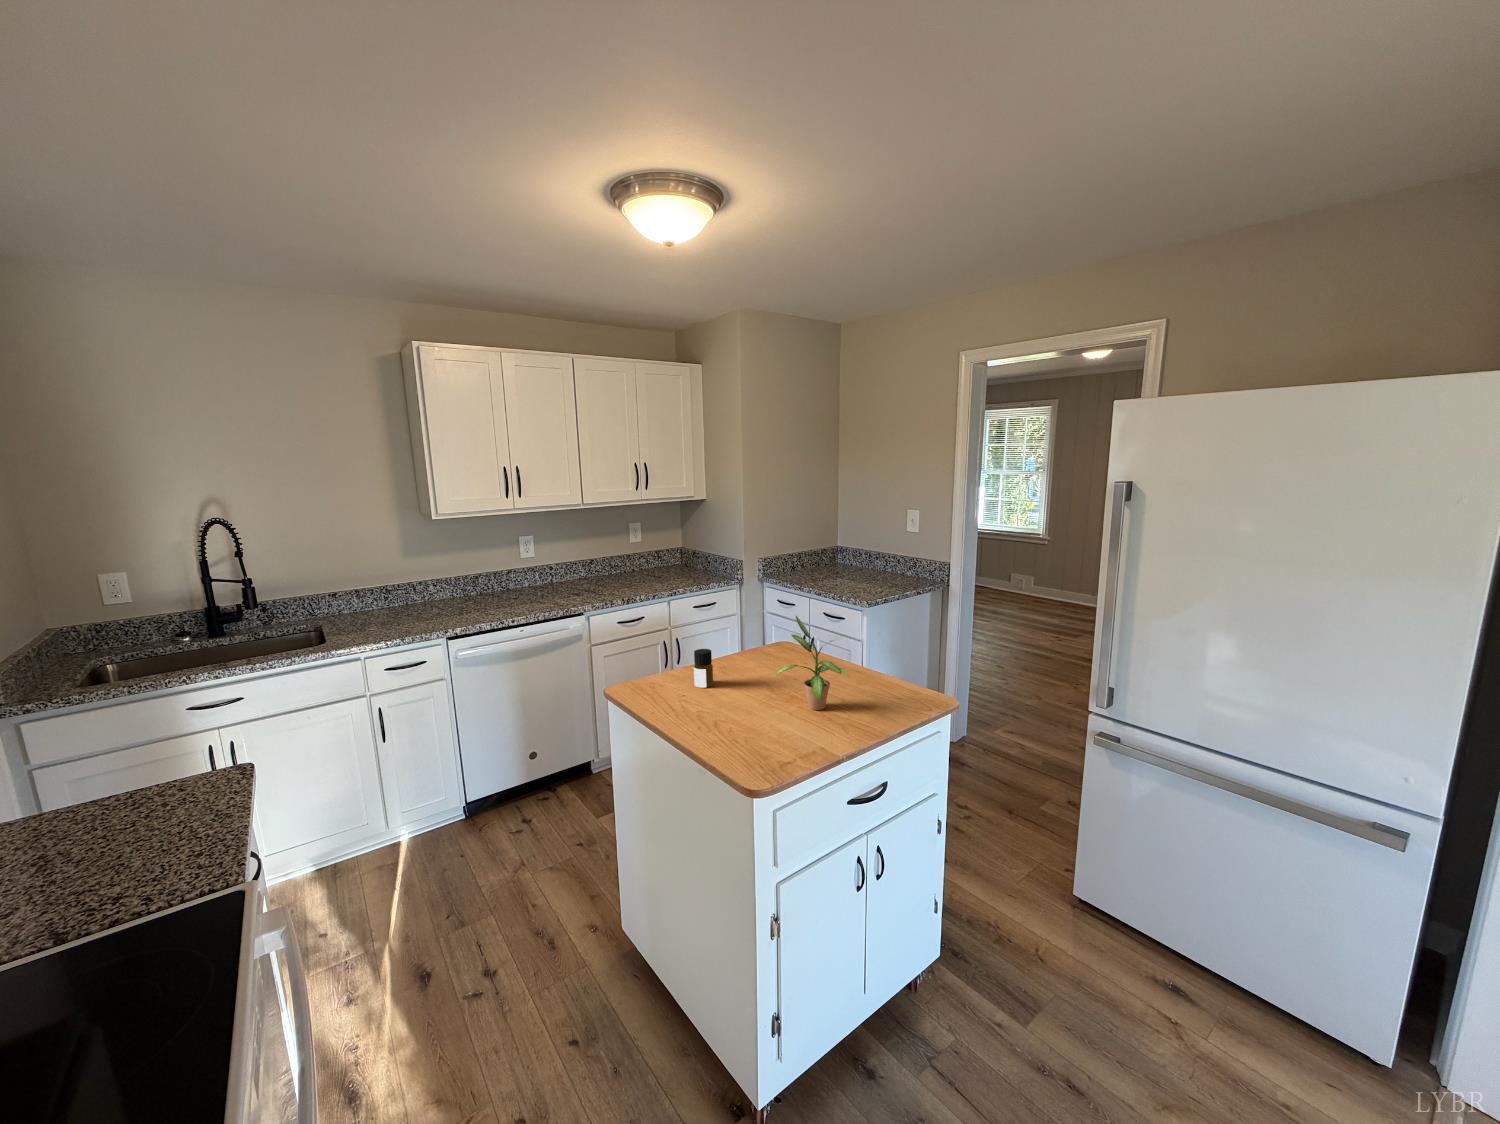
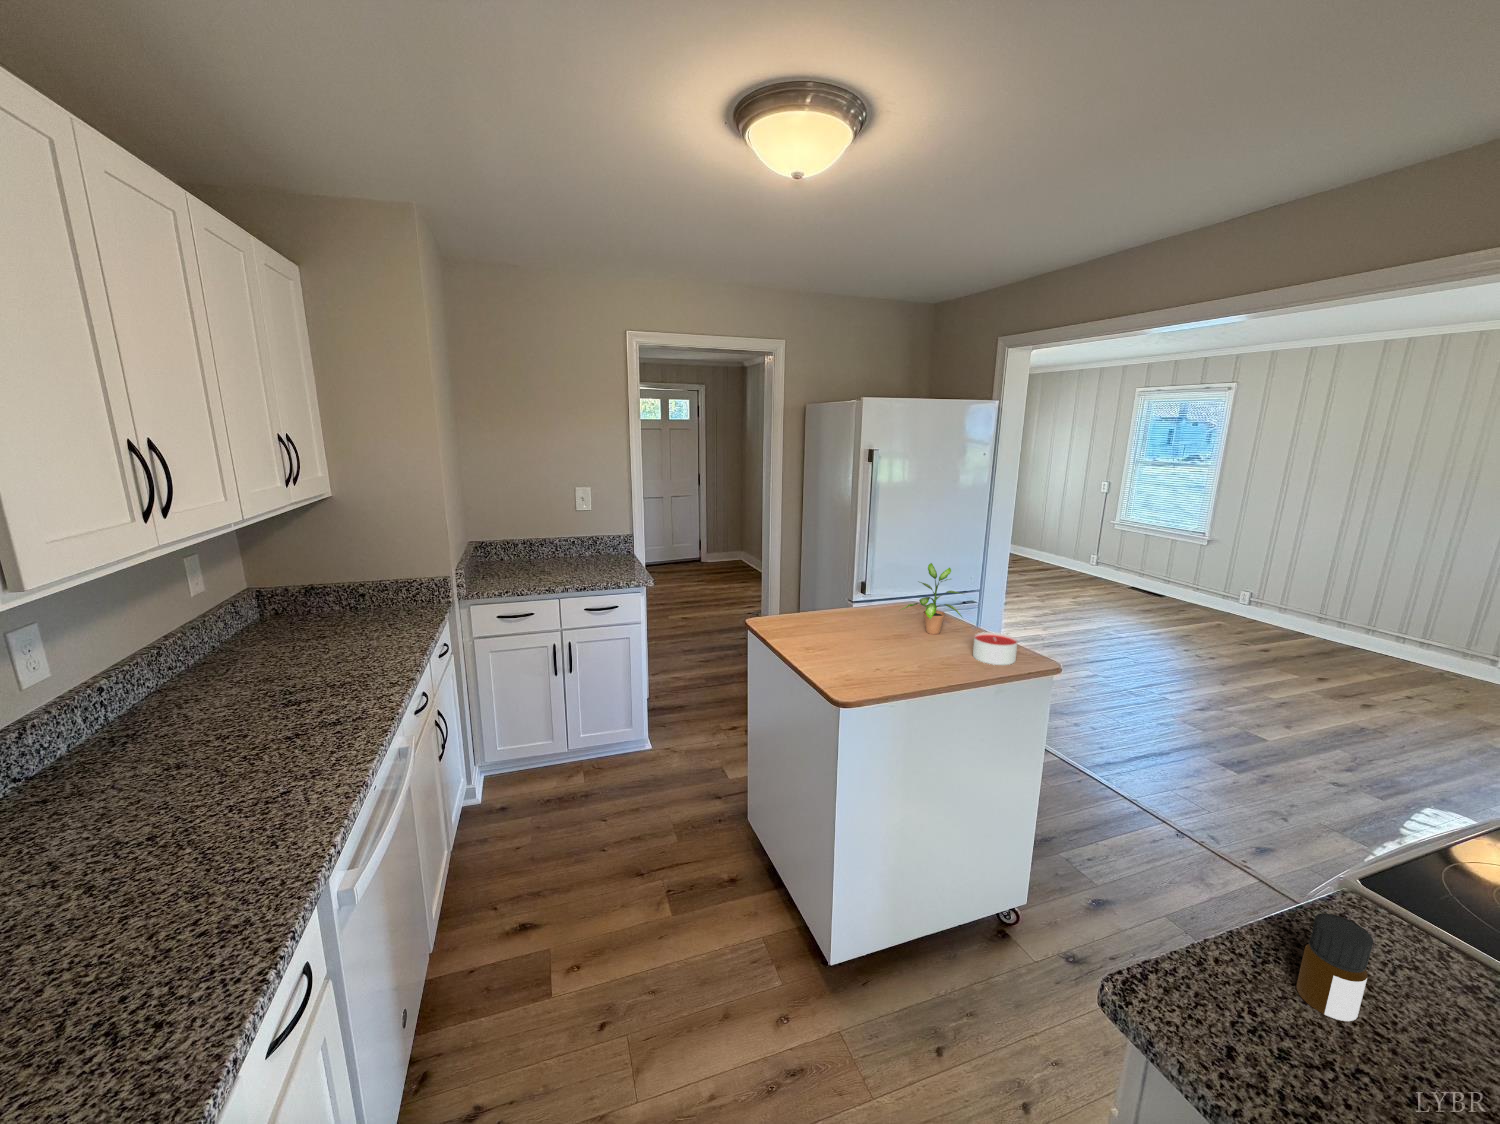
bottle: present [694,649,713,688] -> present [1296,913,1373,1021]
candle: none [718,705,768,750] -> present [973,632,1017,665]

